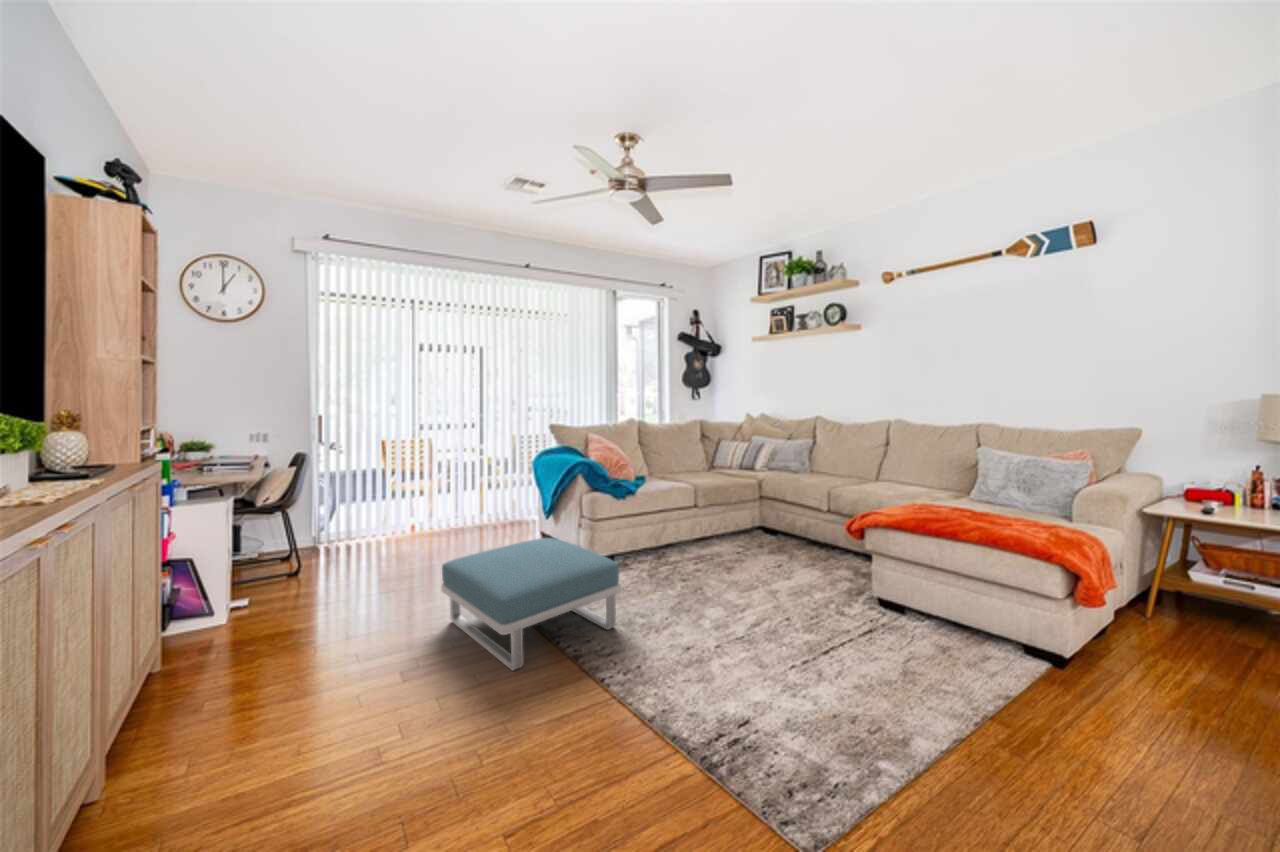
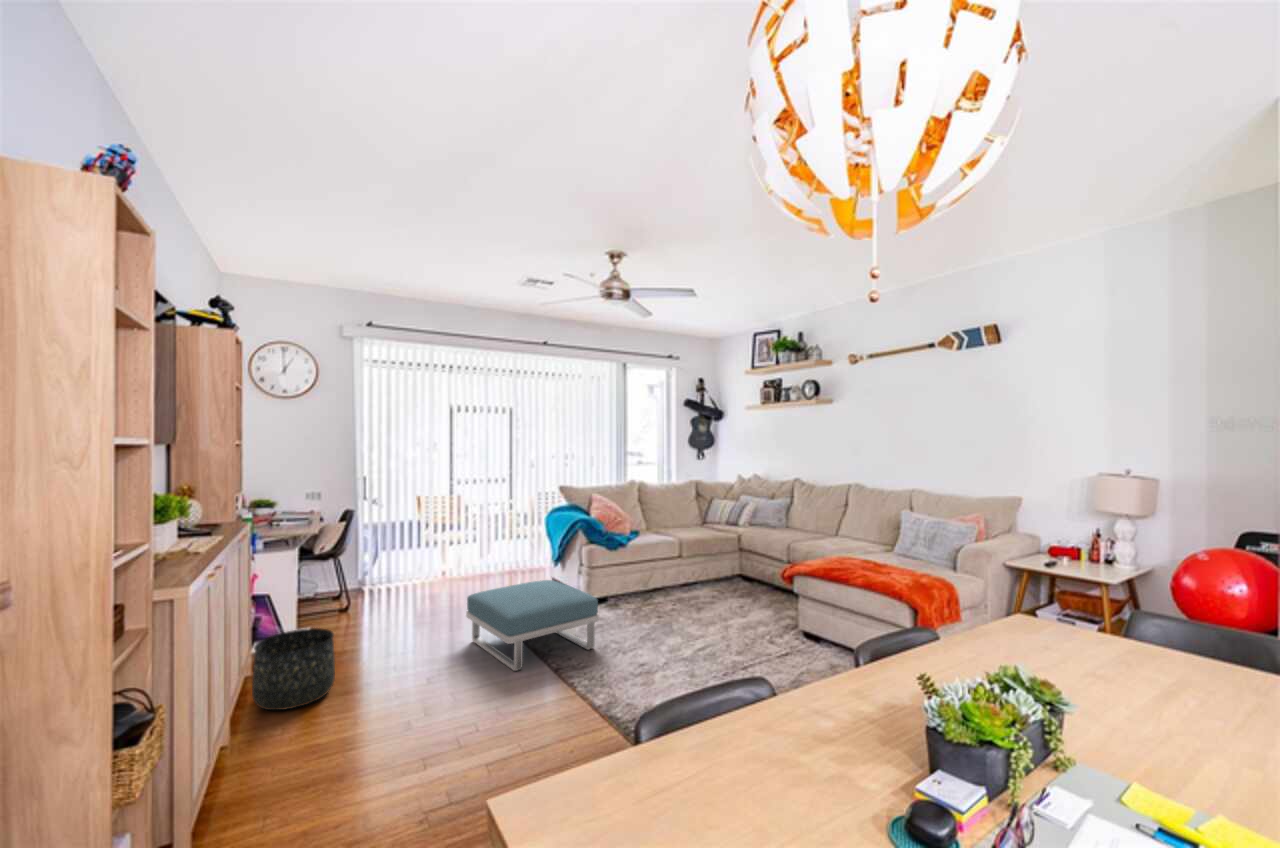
basket: none [79,627,236,772] -> present [252,628,335,710]

